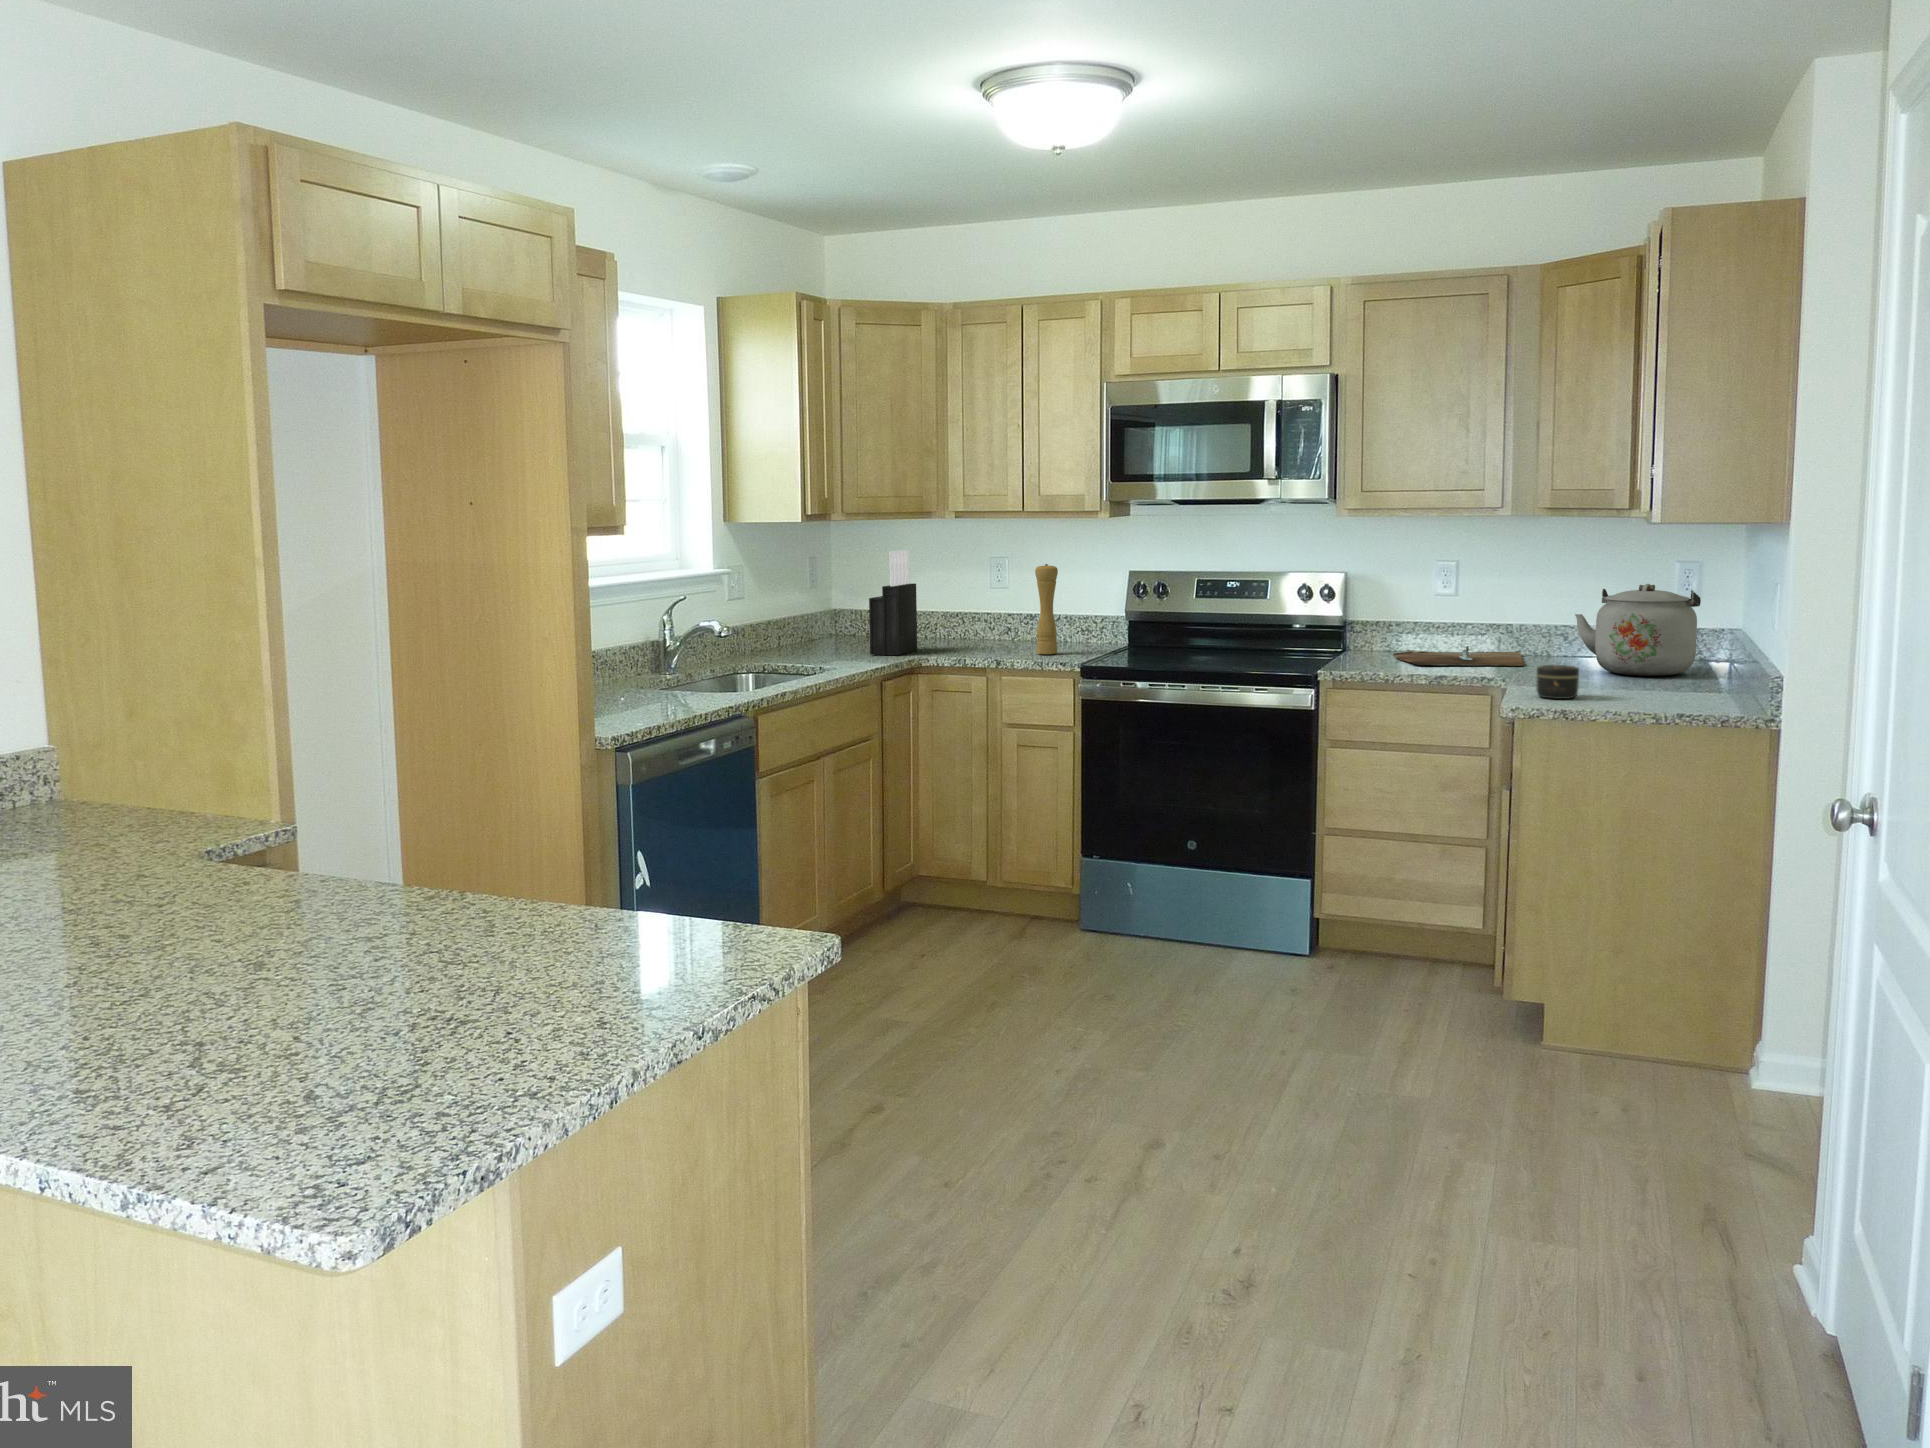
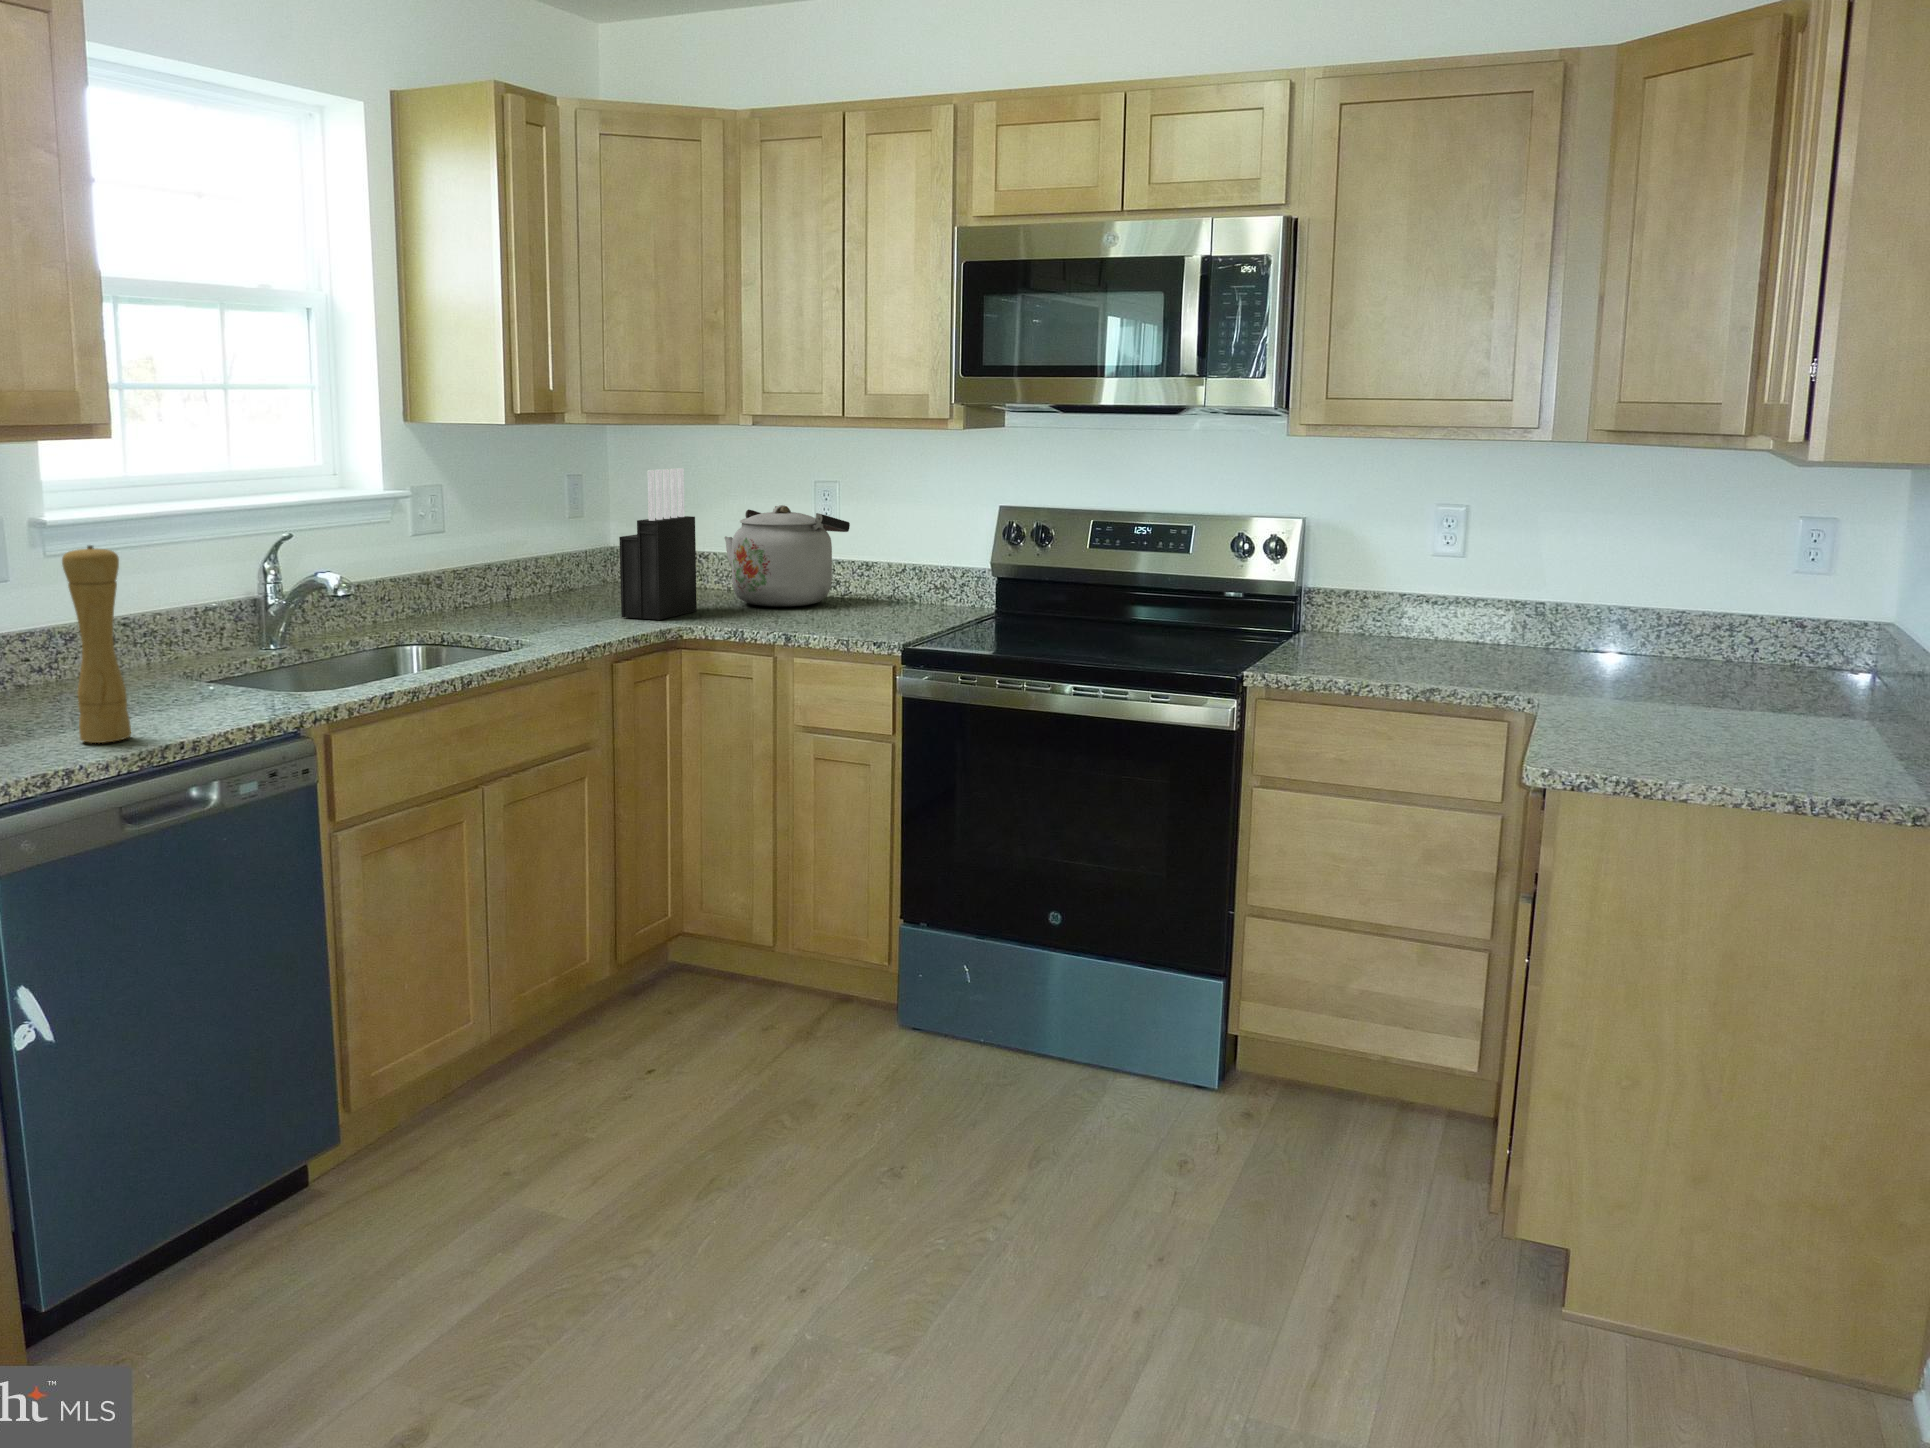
pepper mill: present [1035,564,1058,654] -> present [62,545,131,743]
kettle: present [1575,584,1701,676] -> present [724,505,850,606]
cutting board: present [1394,646,1524,666] -> none [1366,636,1562,672]
jar: present [1537,665,1579,699] -> none [1585,692,1659,753]

